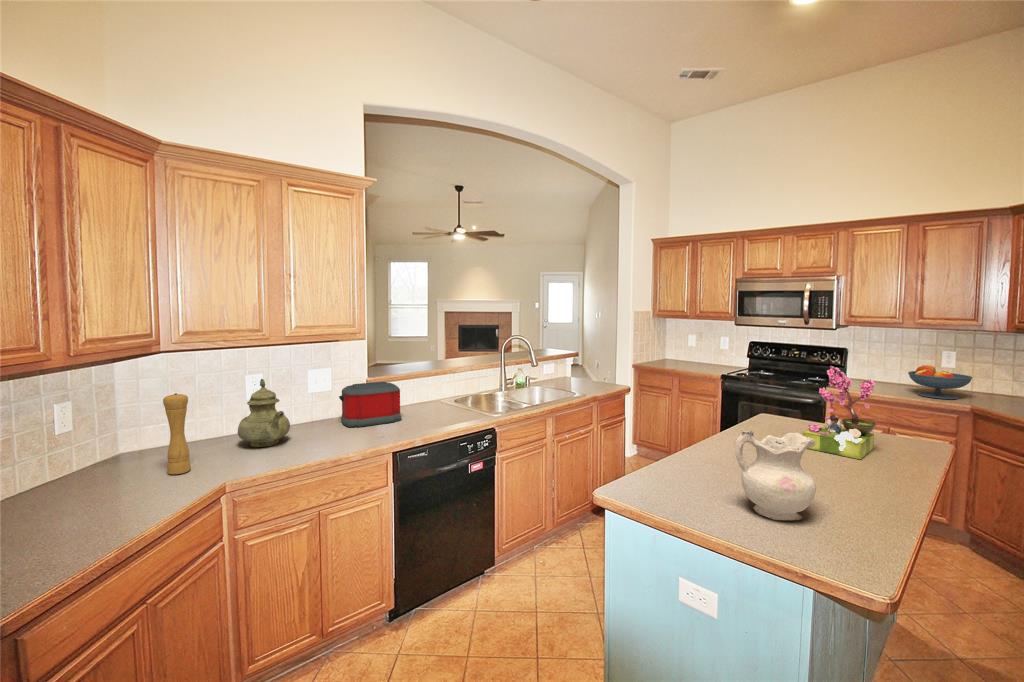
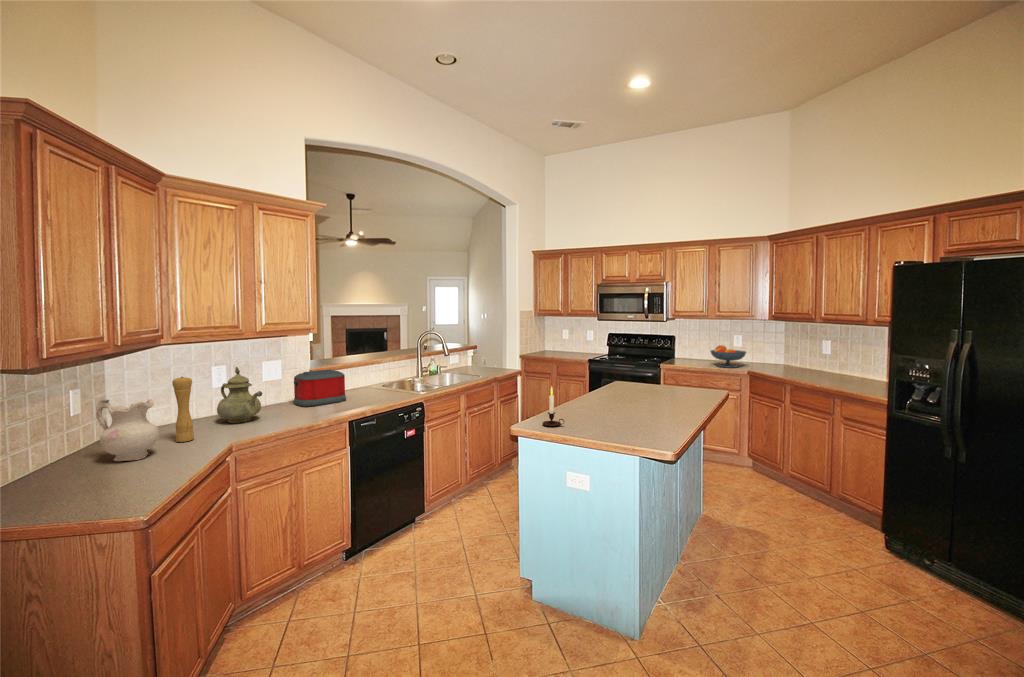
flower arrangement: present [803,366,877,459] -> none [639,342,680,400]
ceramic pitcher: present [735,431,816,520] -> present [96,399,159,461]
candle: none [641,438,677,503] -> present [543,387,564,426]

